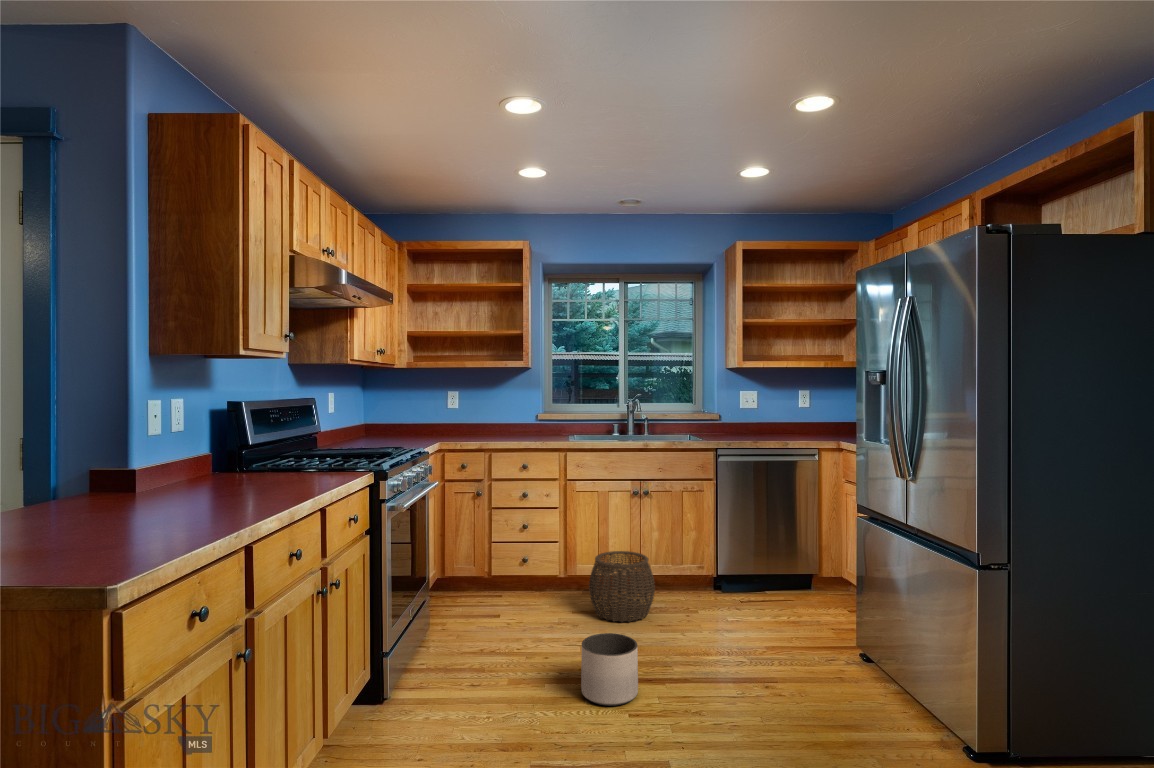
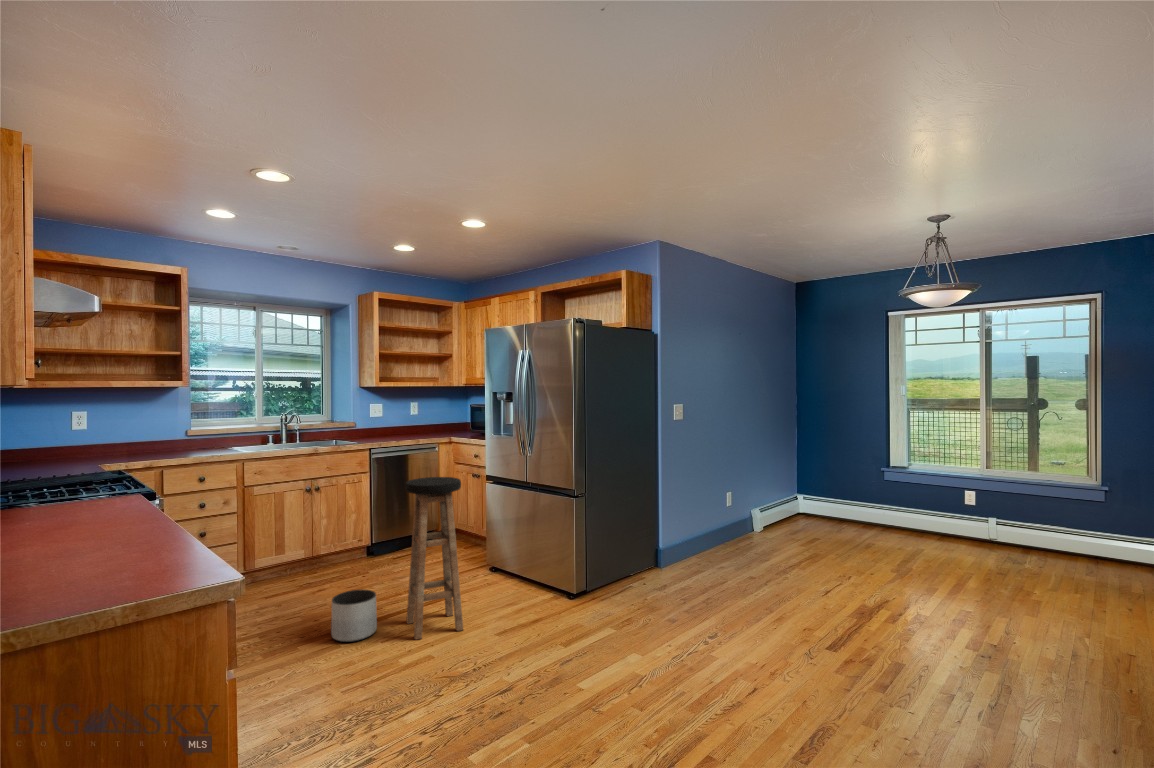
bar stool: none [668,496,752,747] -> present [405,477,463,639]
woven basket: present [589,551,655,622] -> none [281,537,340,595]

